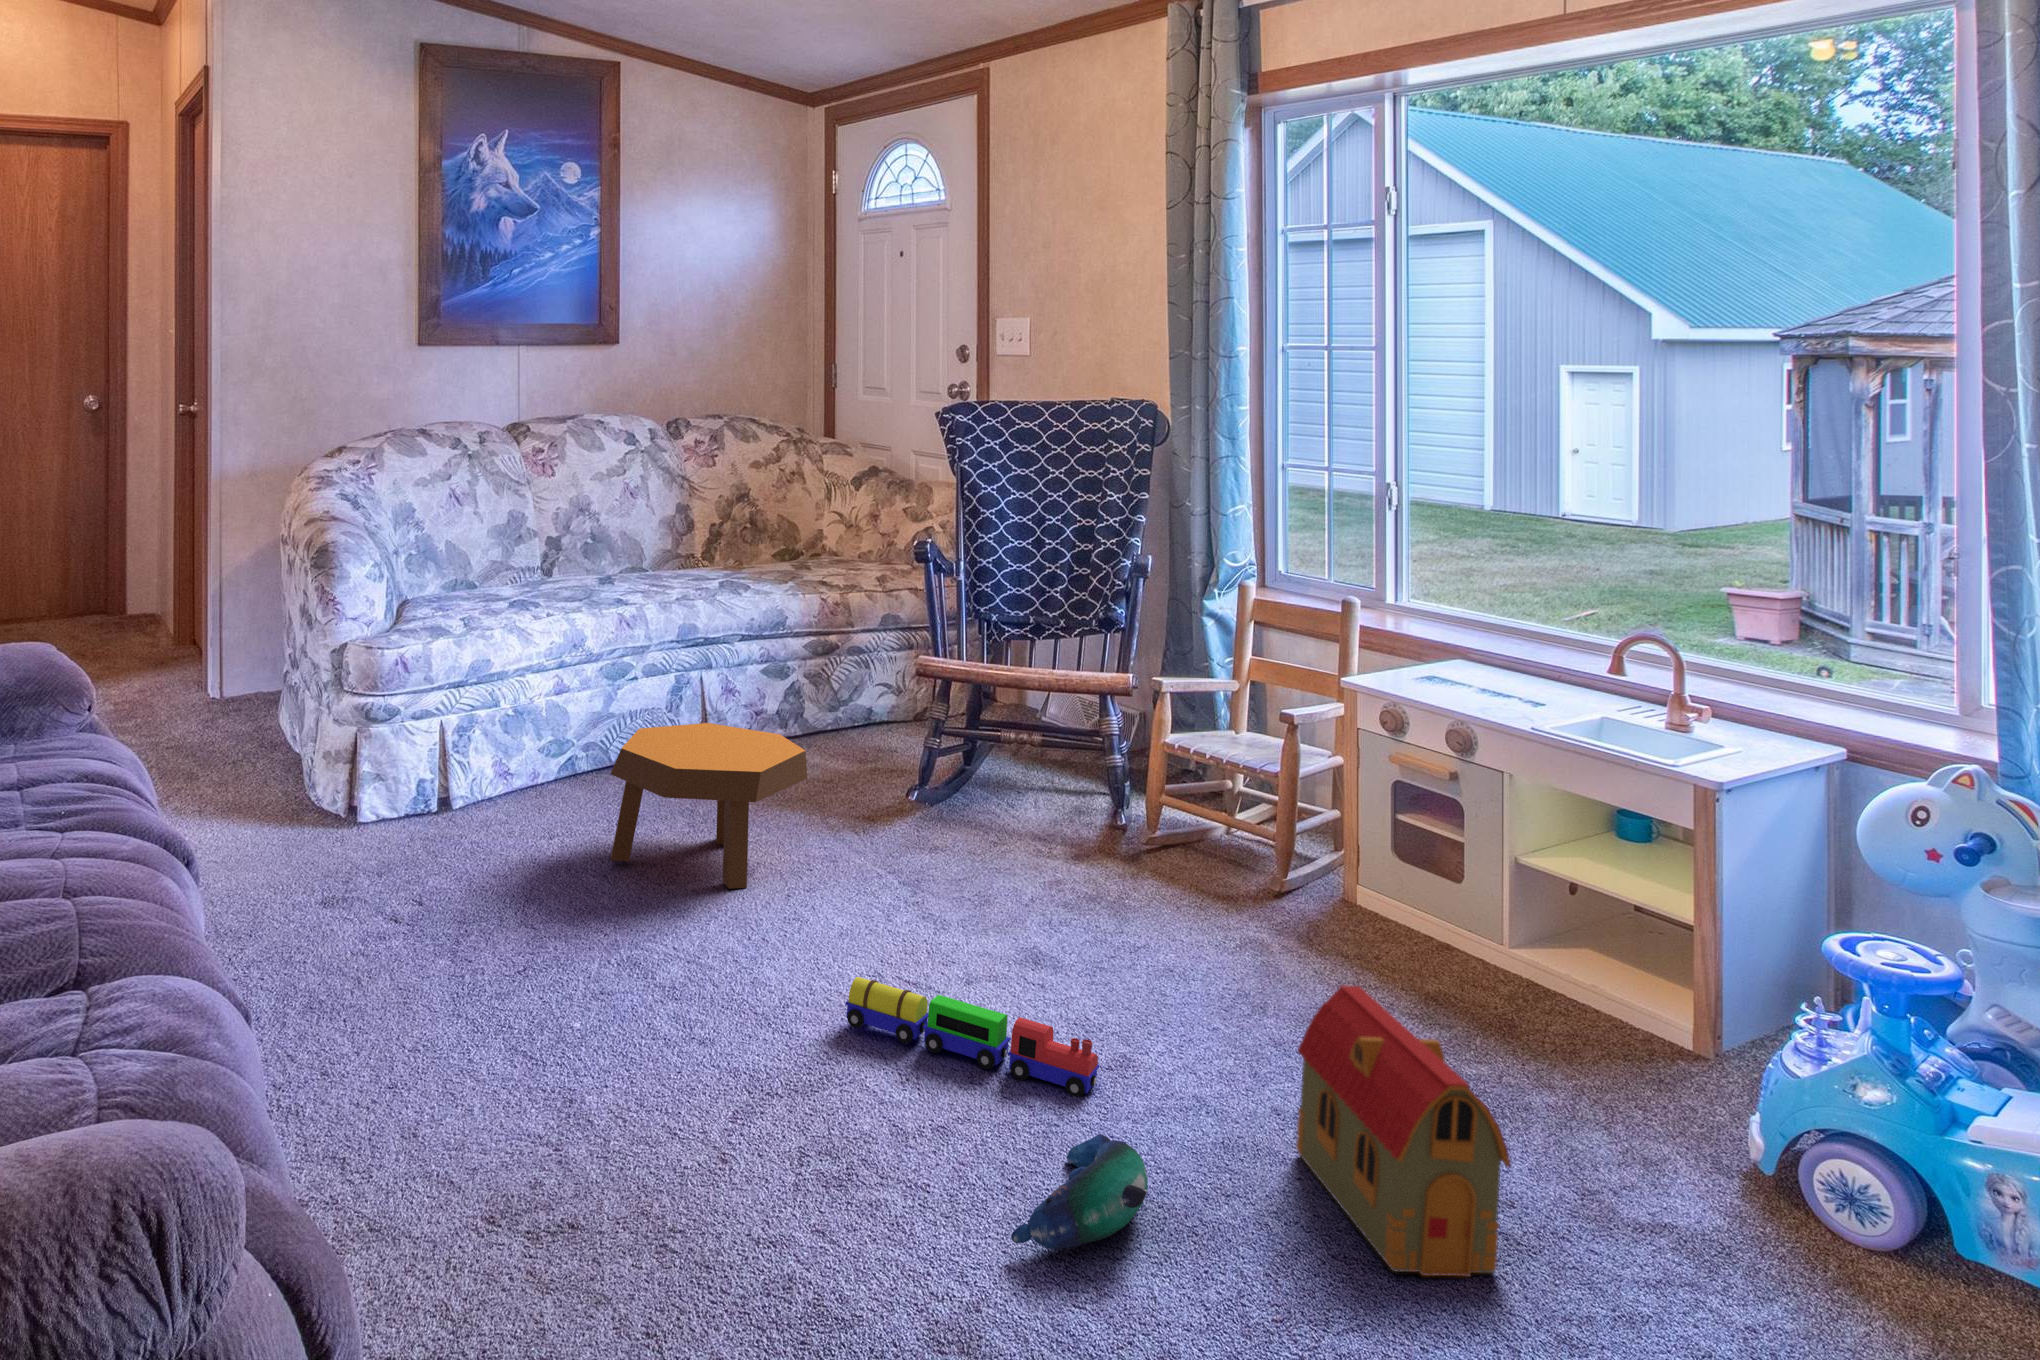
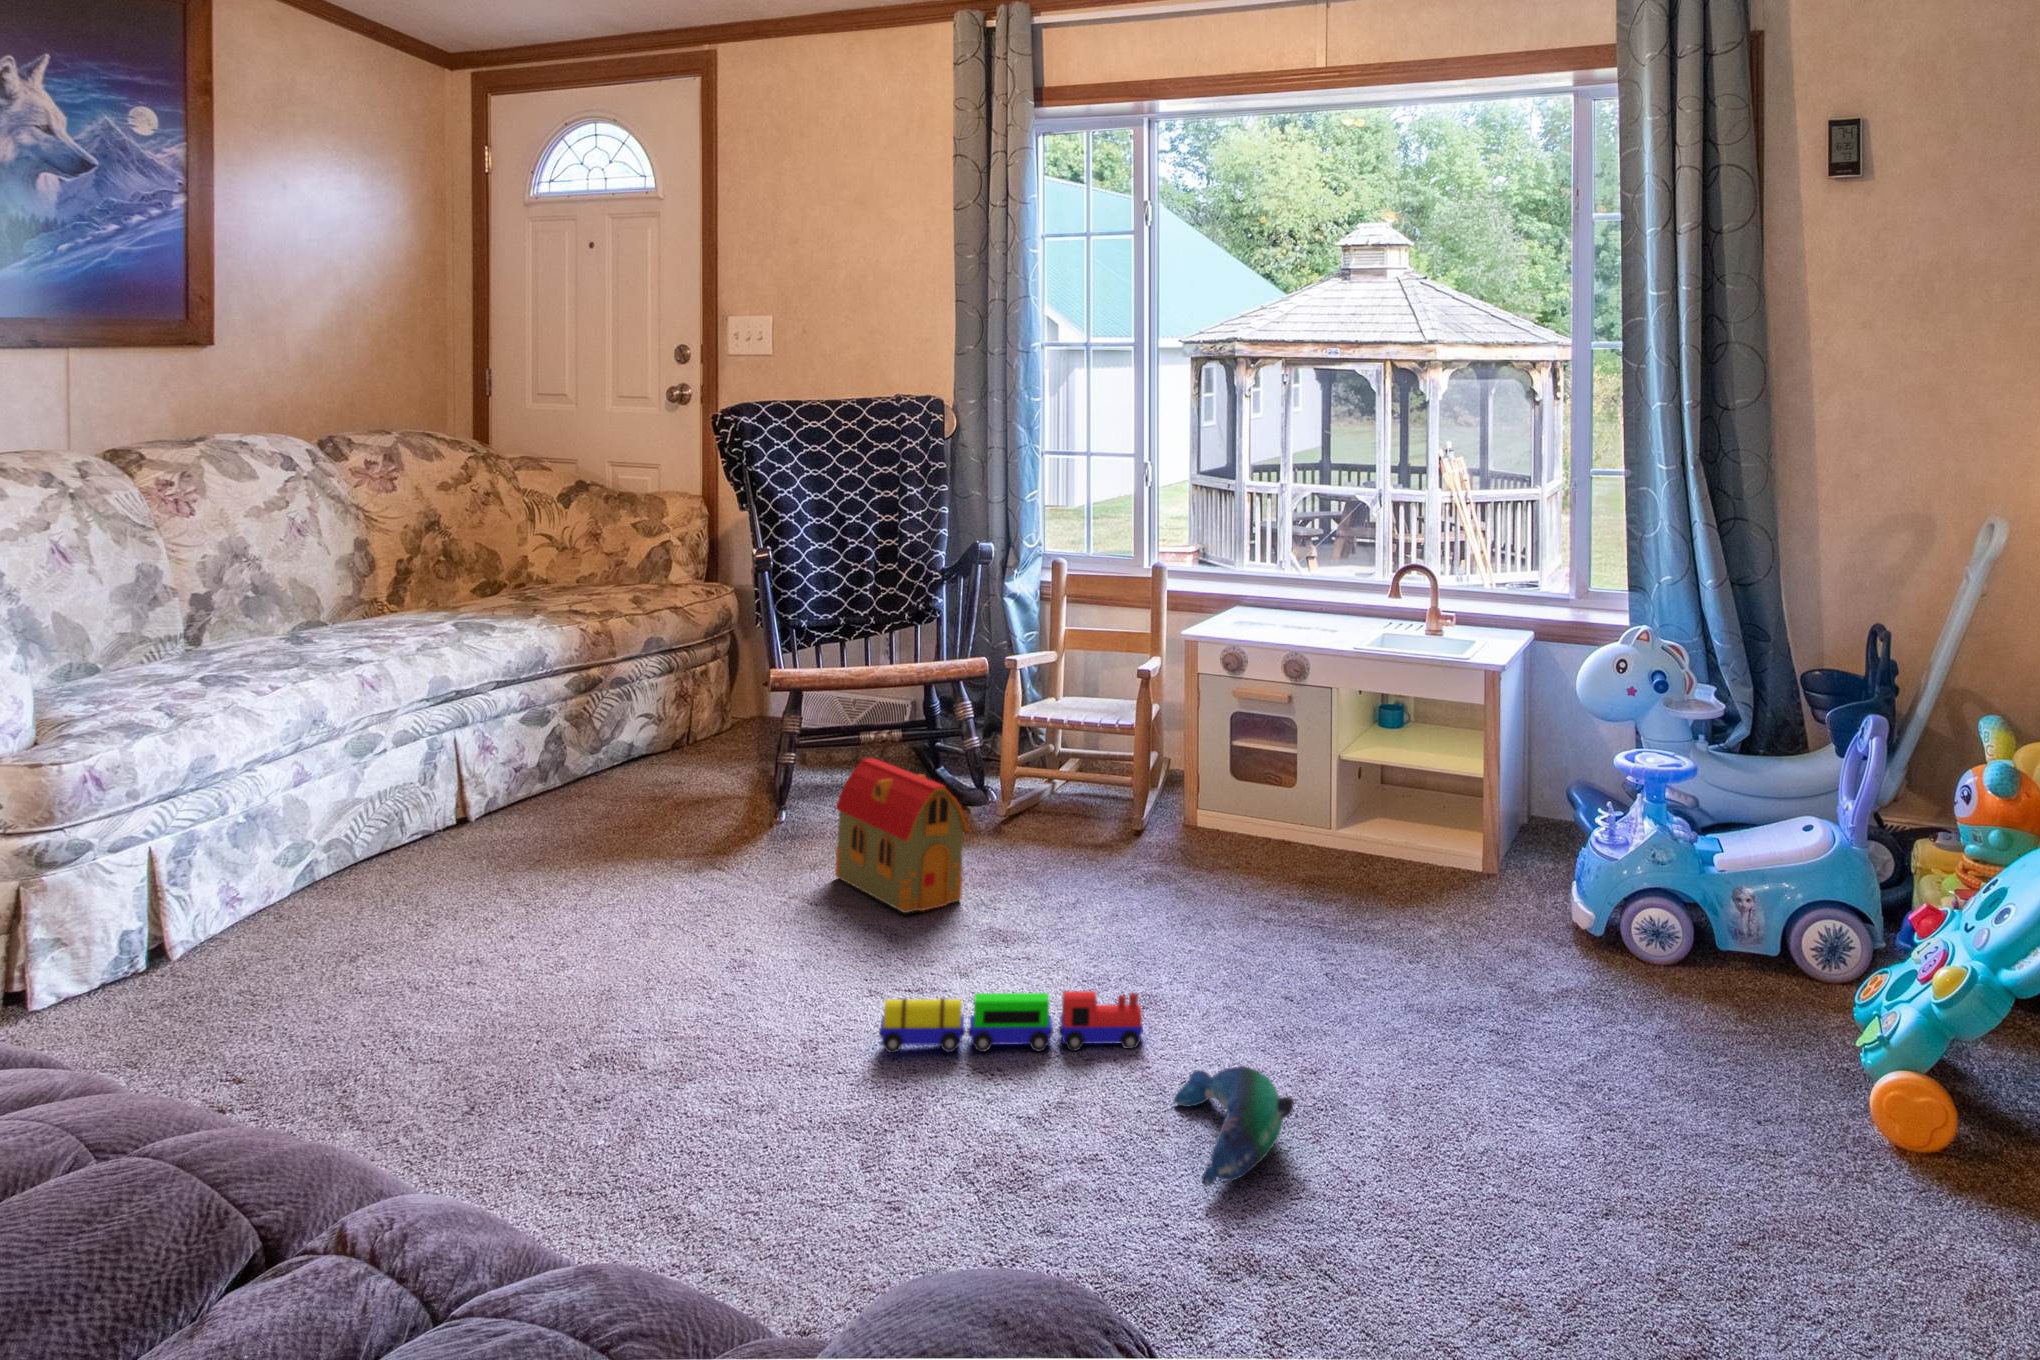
footstool: present [610,723,807,889] -> none [455,777,687,963]
toy house: present [1296,986,1511,1276] -> present [835,758,969,913]

